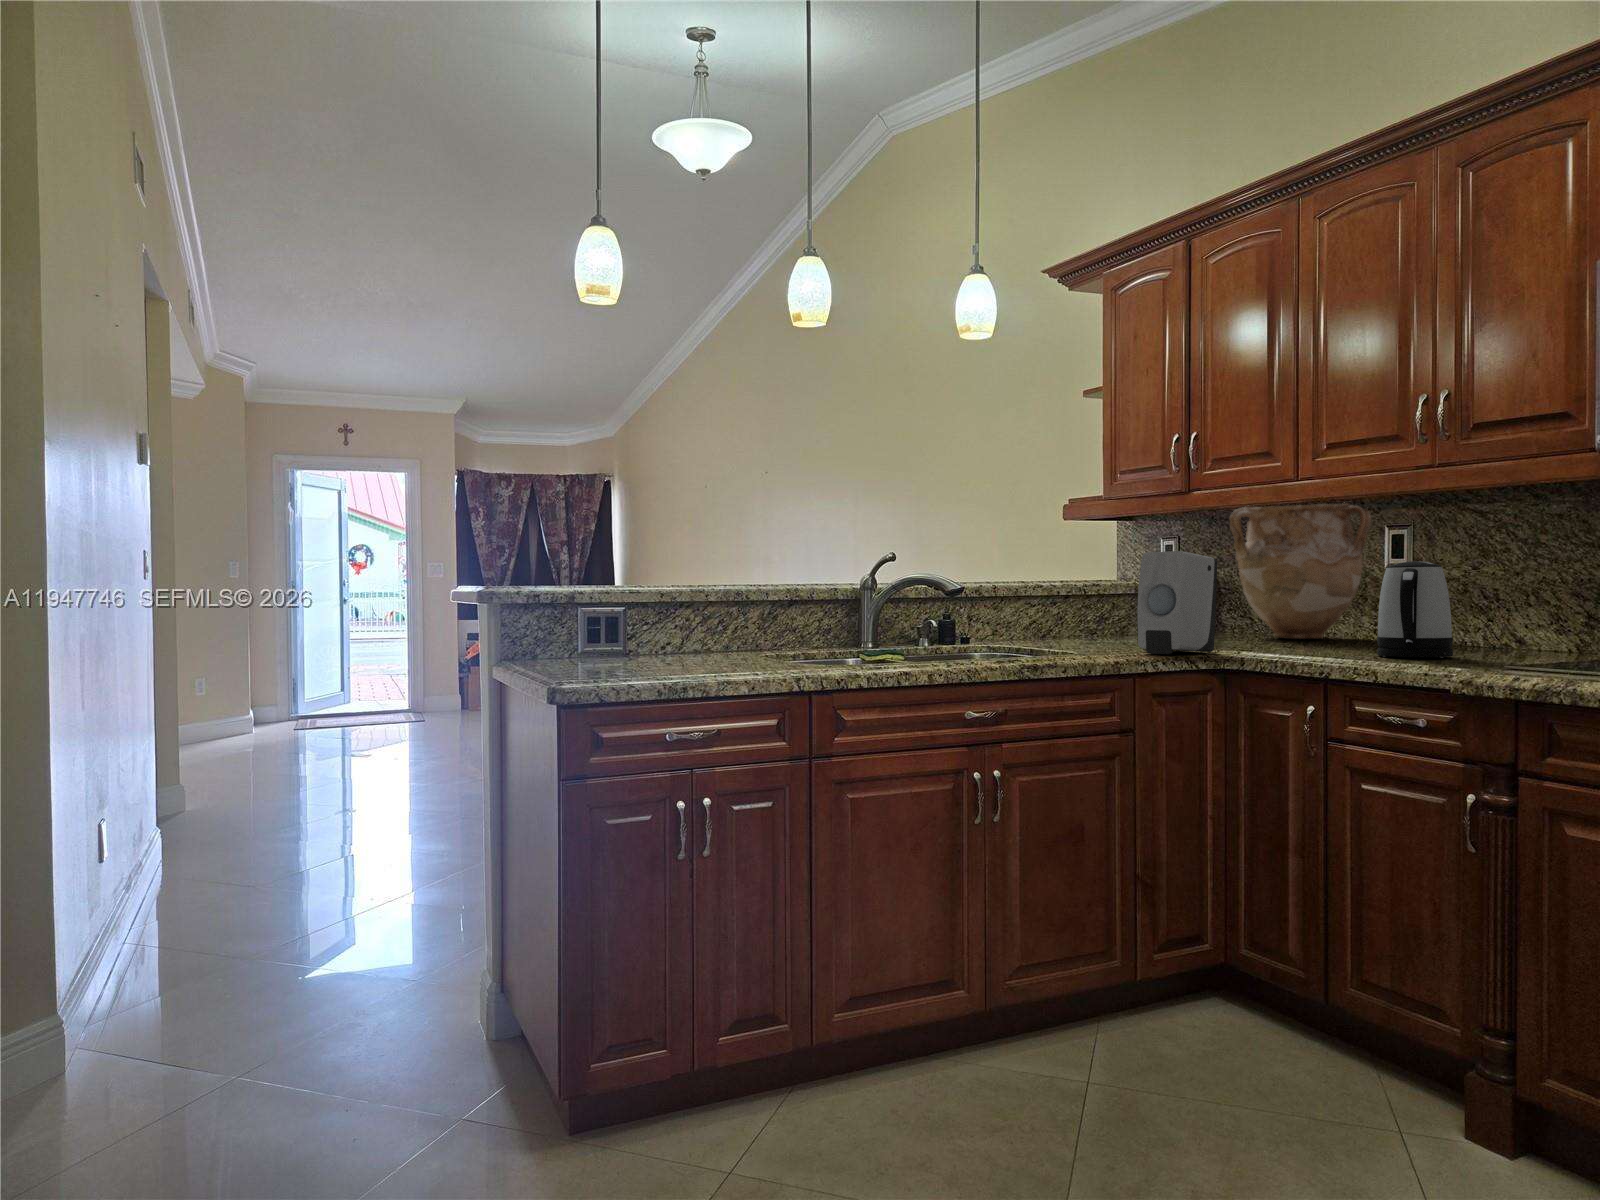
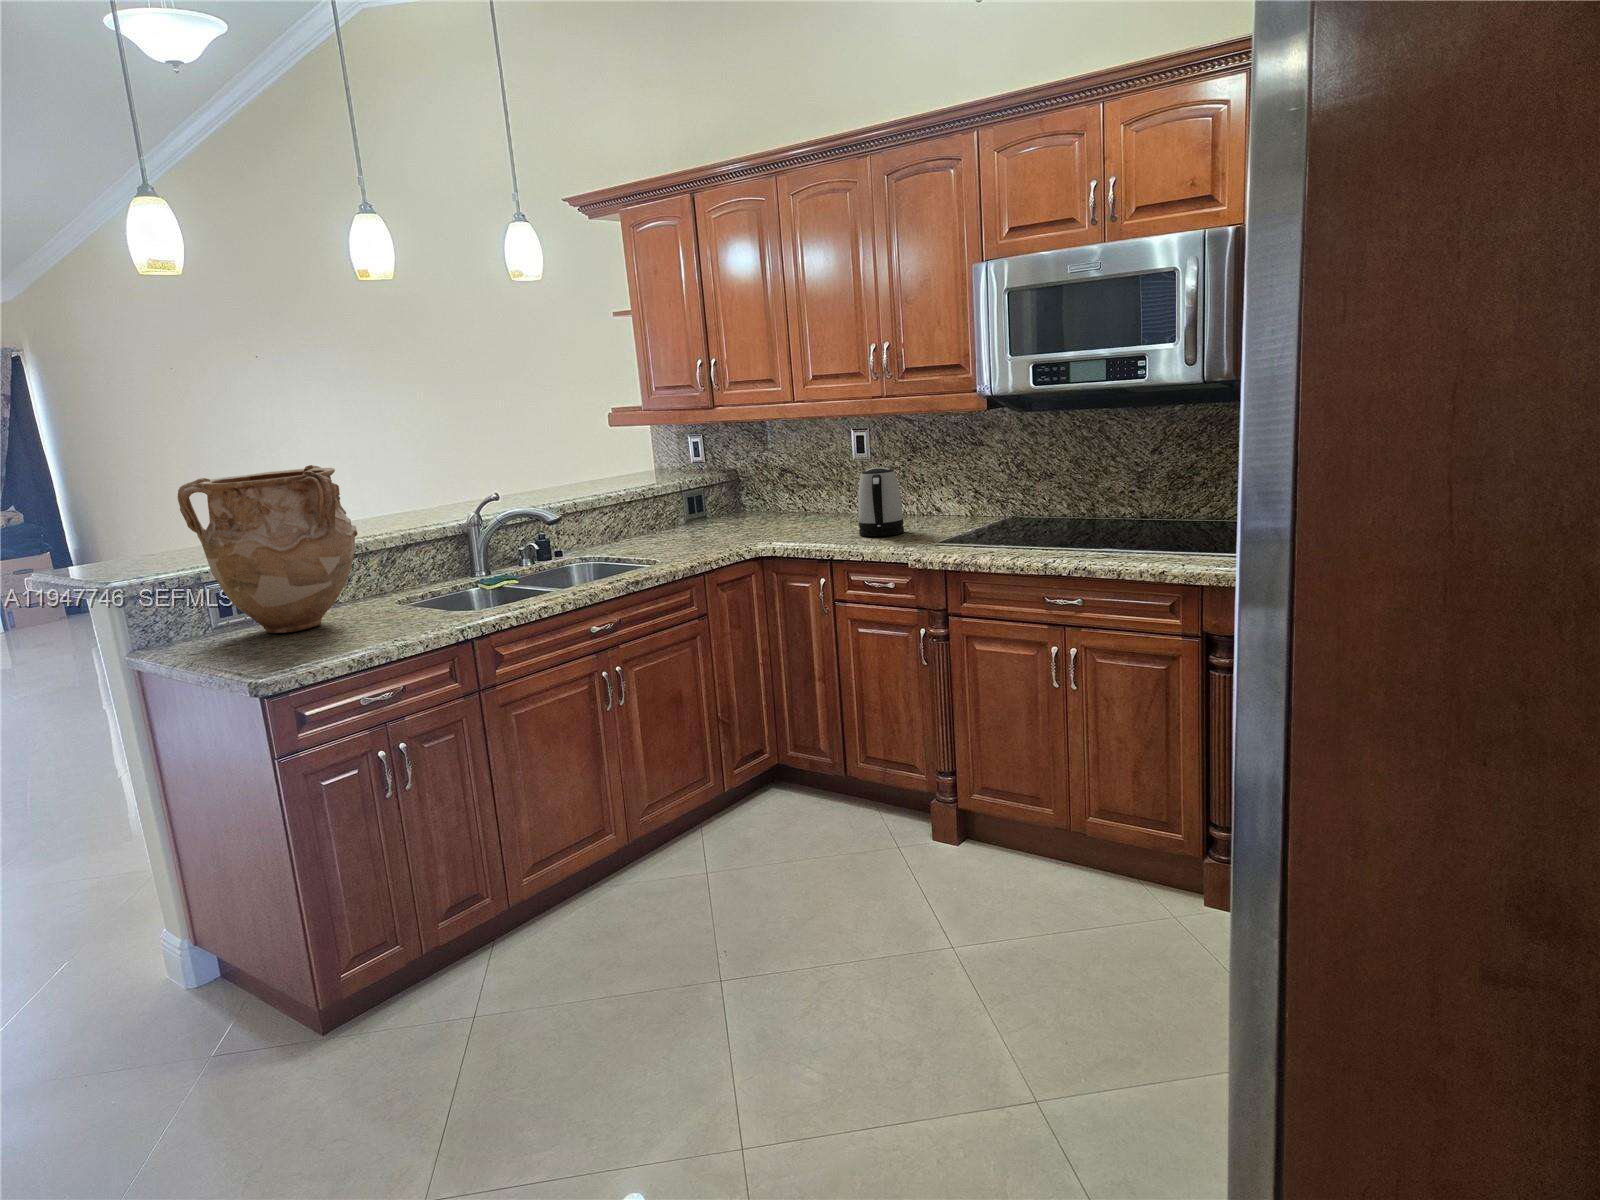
vase: present [1230,503,1371,639] -> present [177,465,358,633]
soap dispenser: present [1137,551,1217,654] -> none [698,473,754,553]

